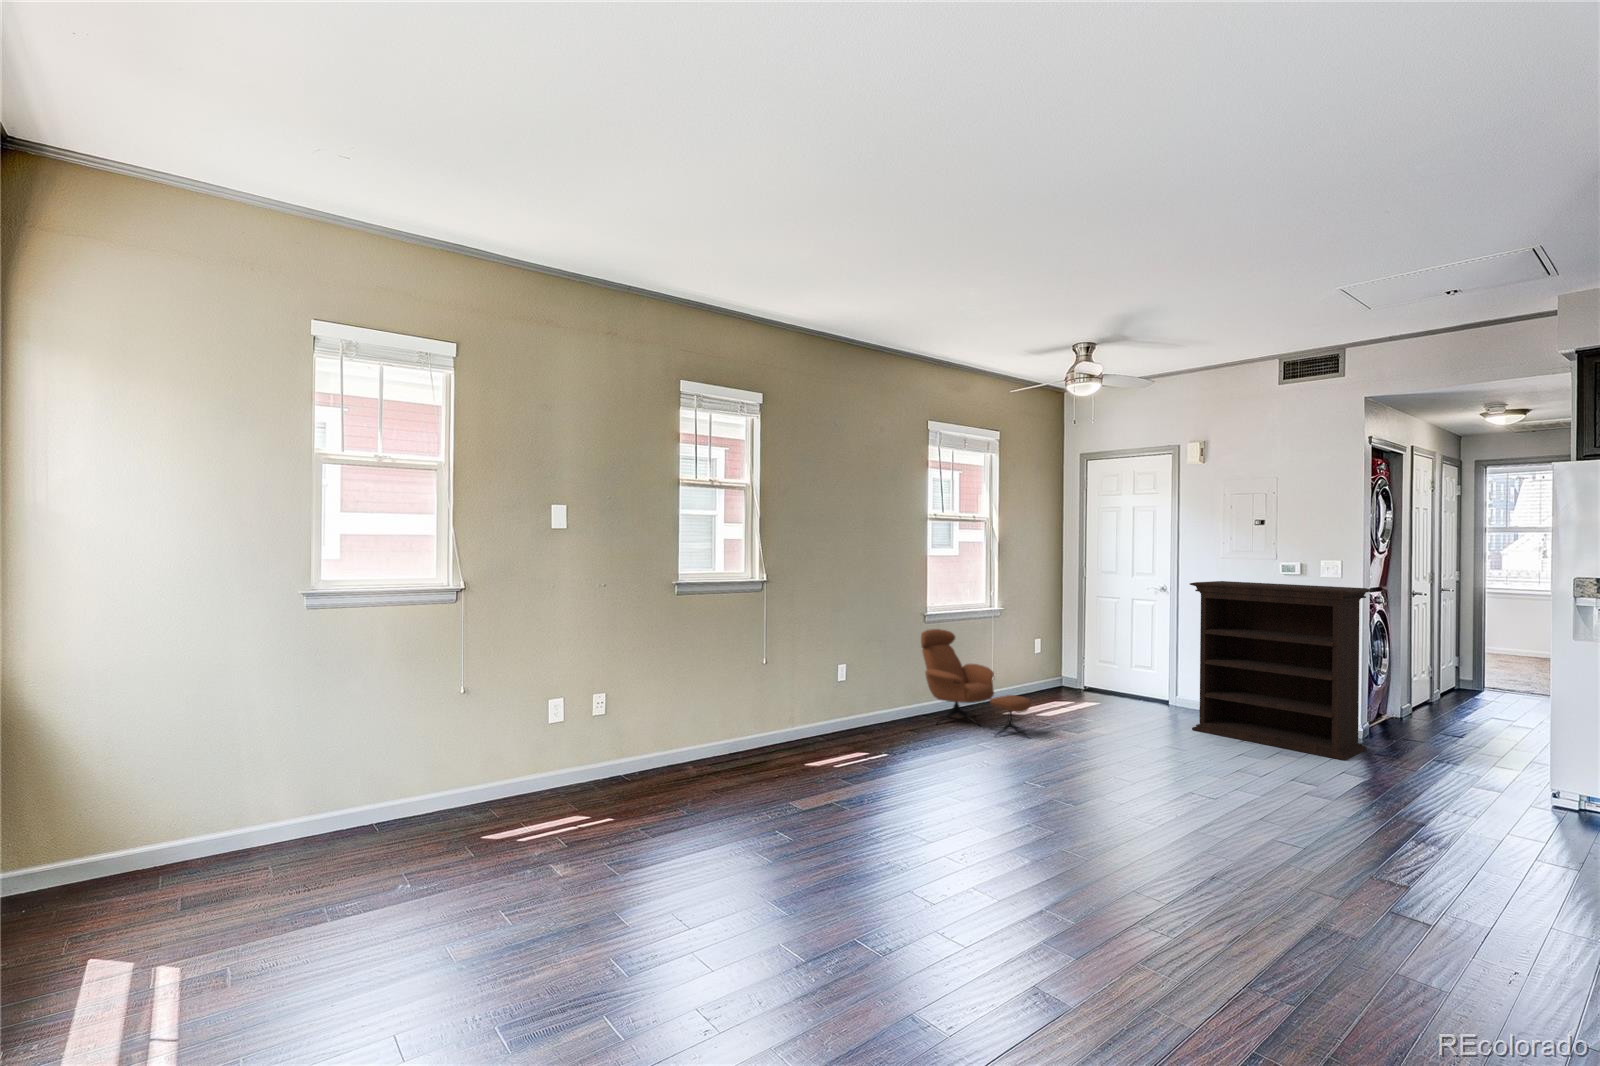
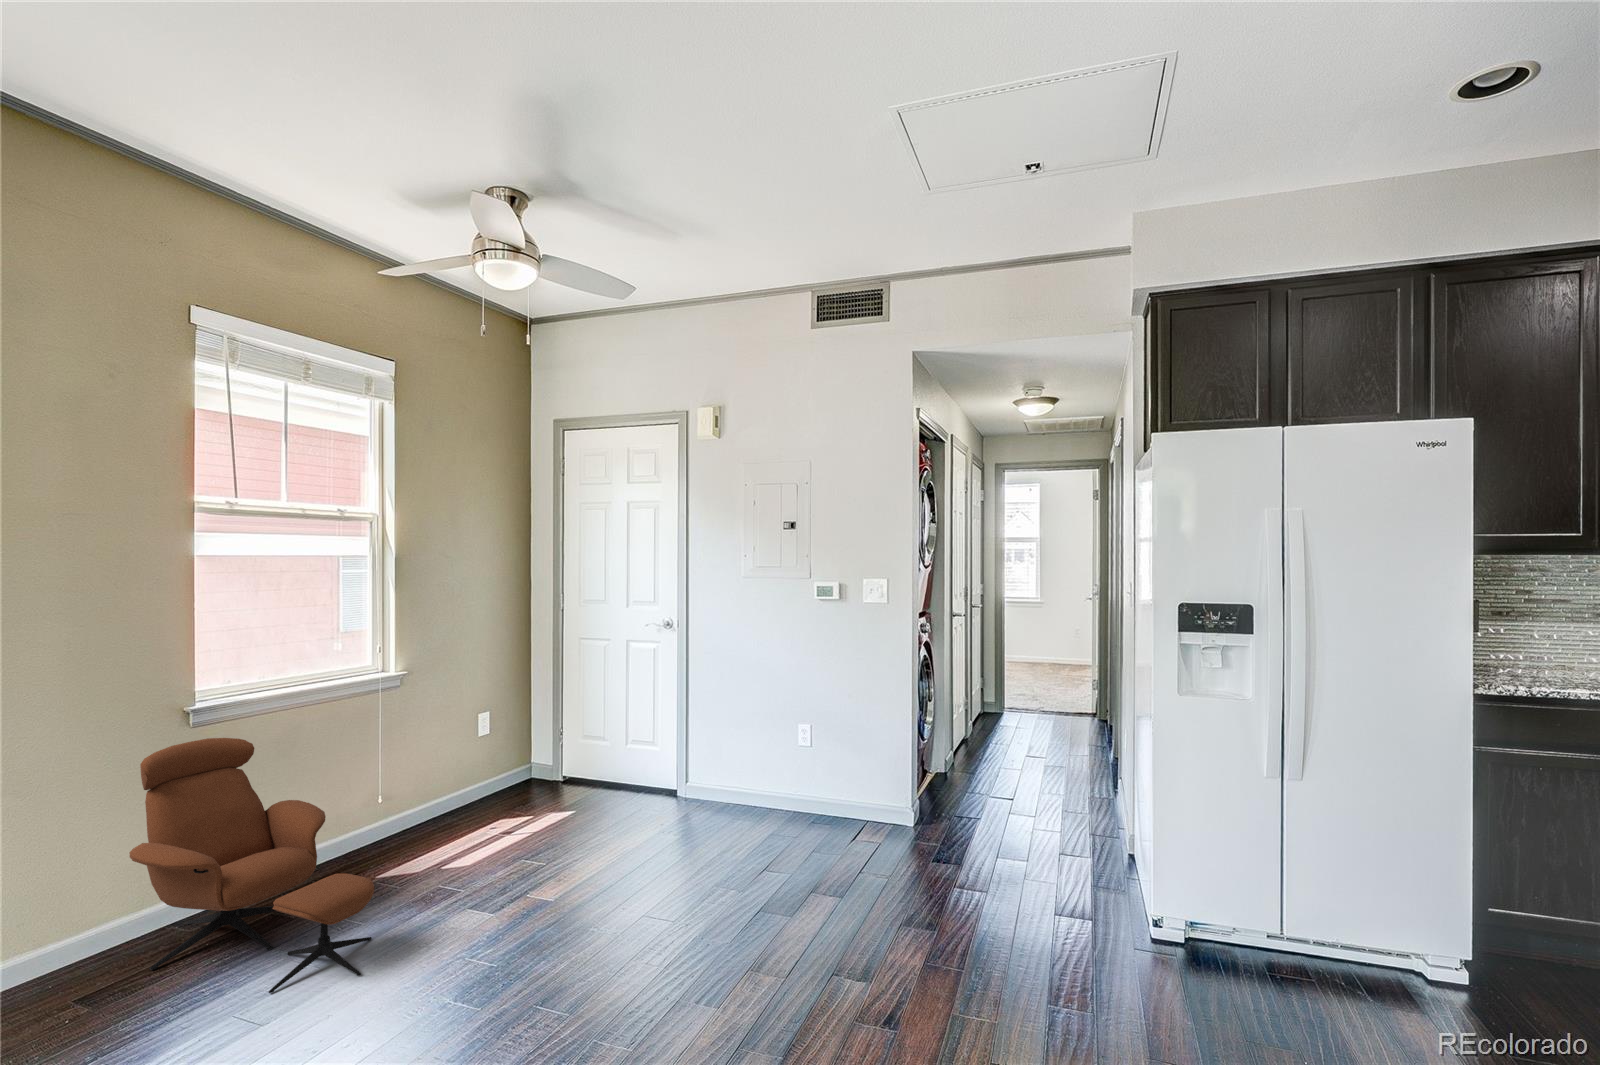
bookshelf: present [1190,581,1373,760] -> none [689,612,932,900]

